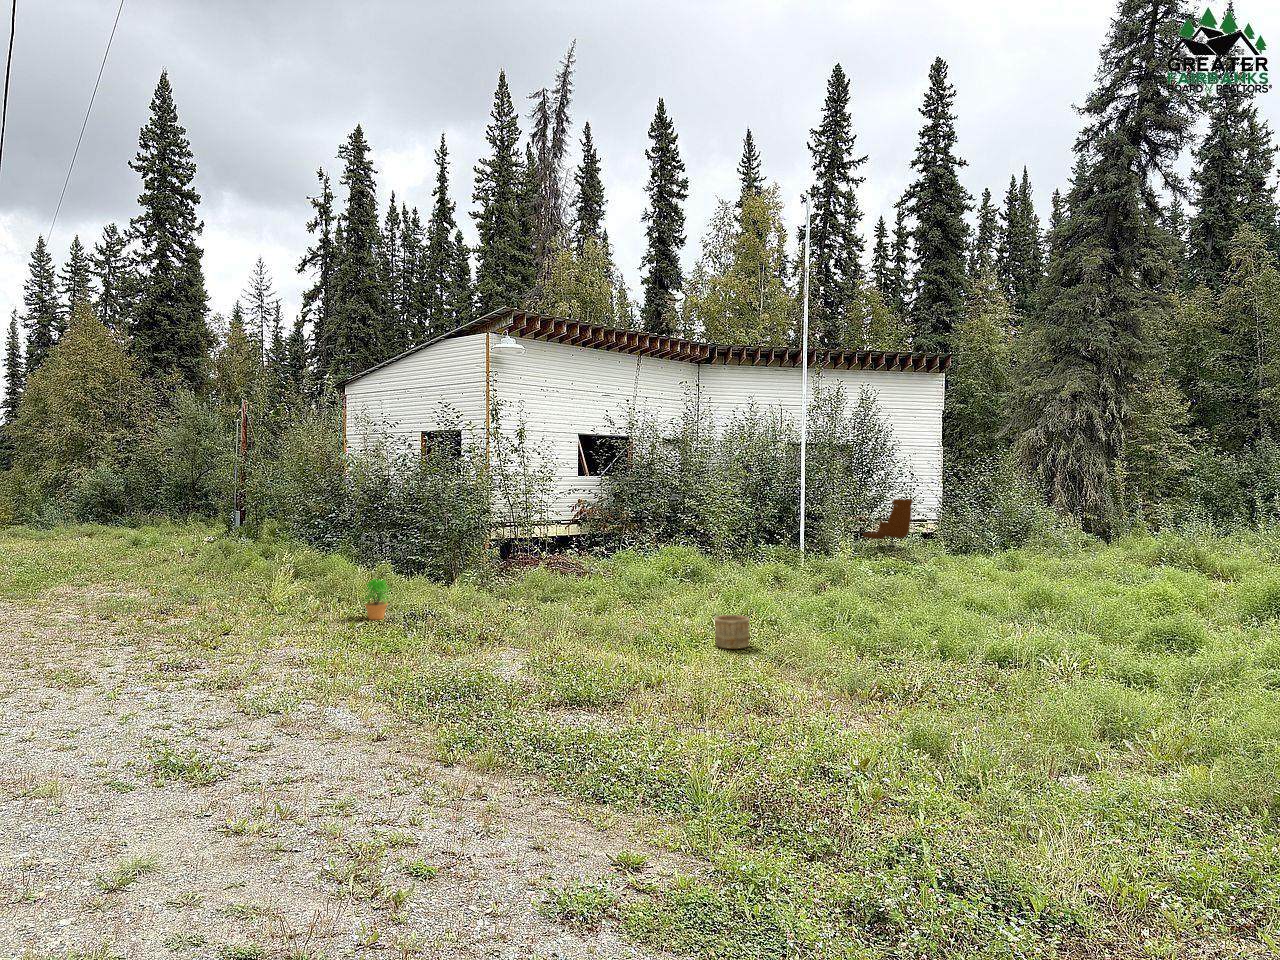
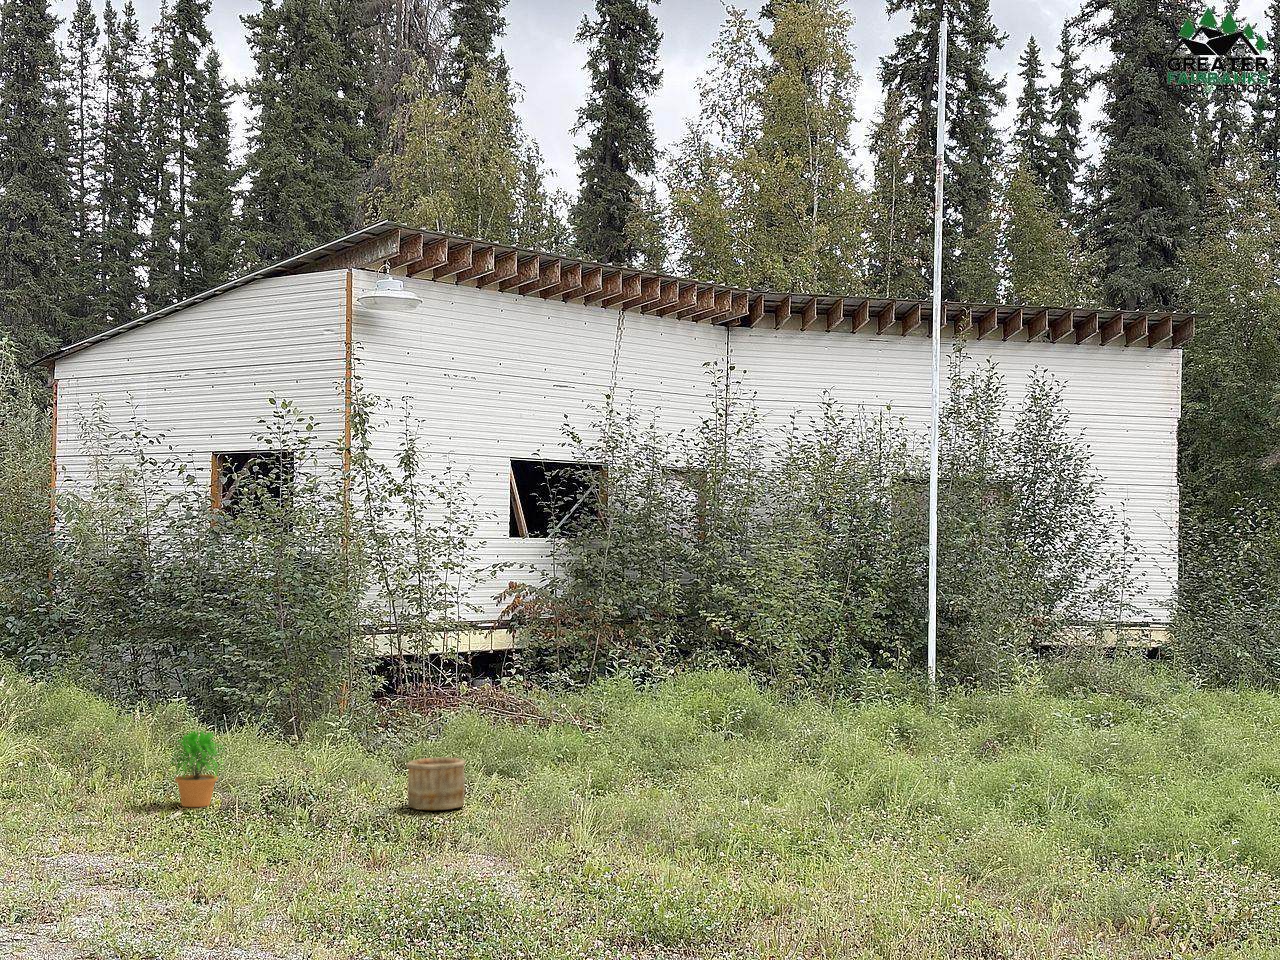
lounge chair: present [863,499,913,549] -> none [1042,581,1136,678]
wooden bucket: present [714,615,750,649] -> present [406,757,466,810]

